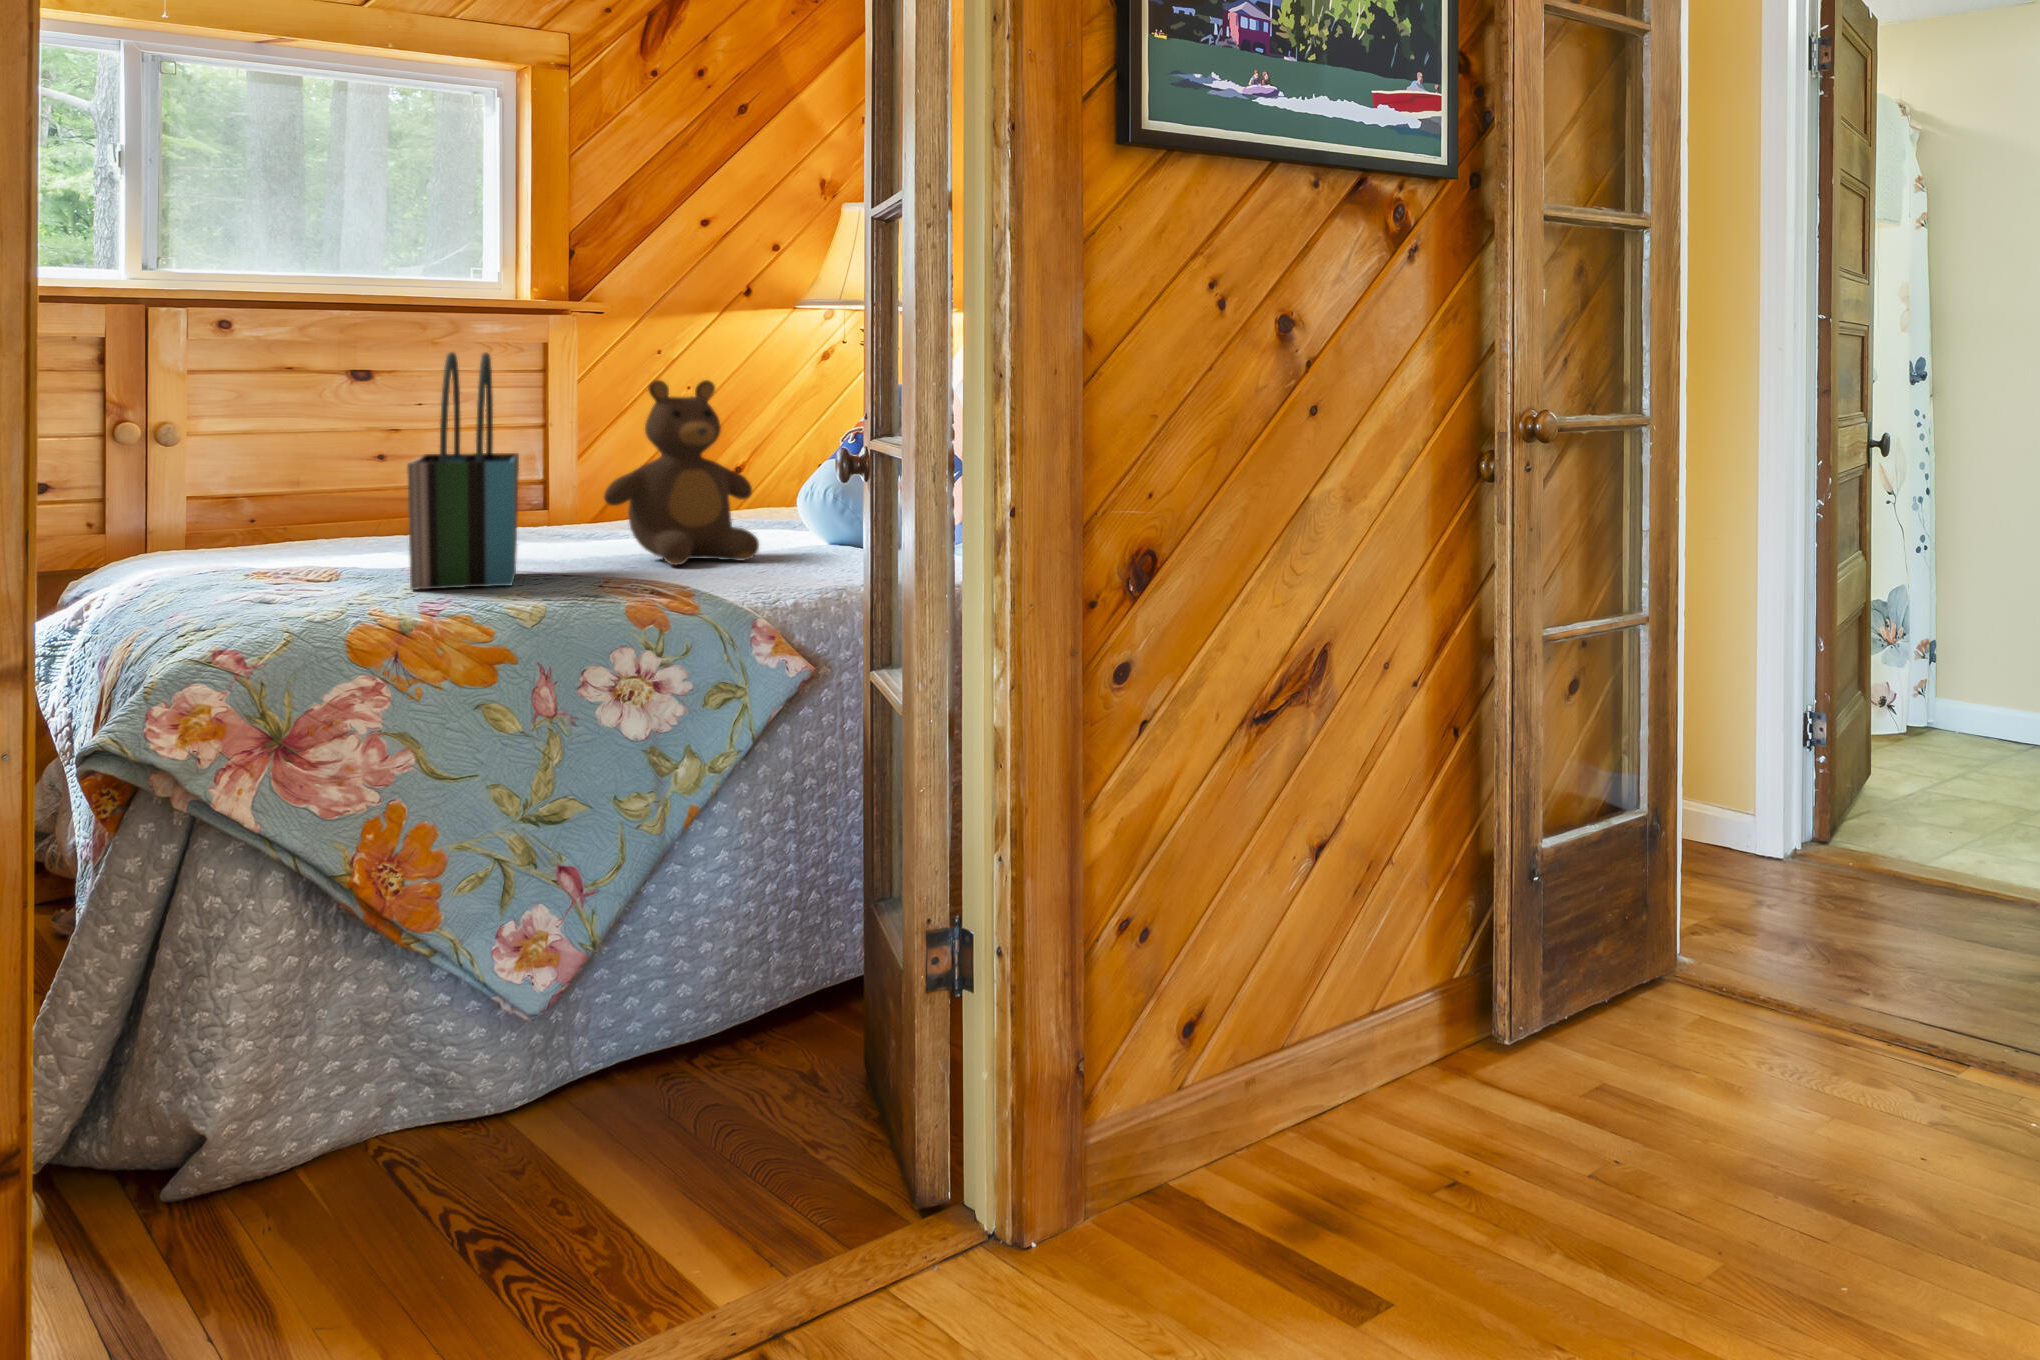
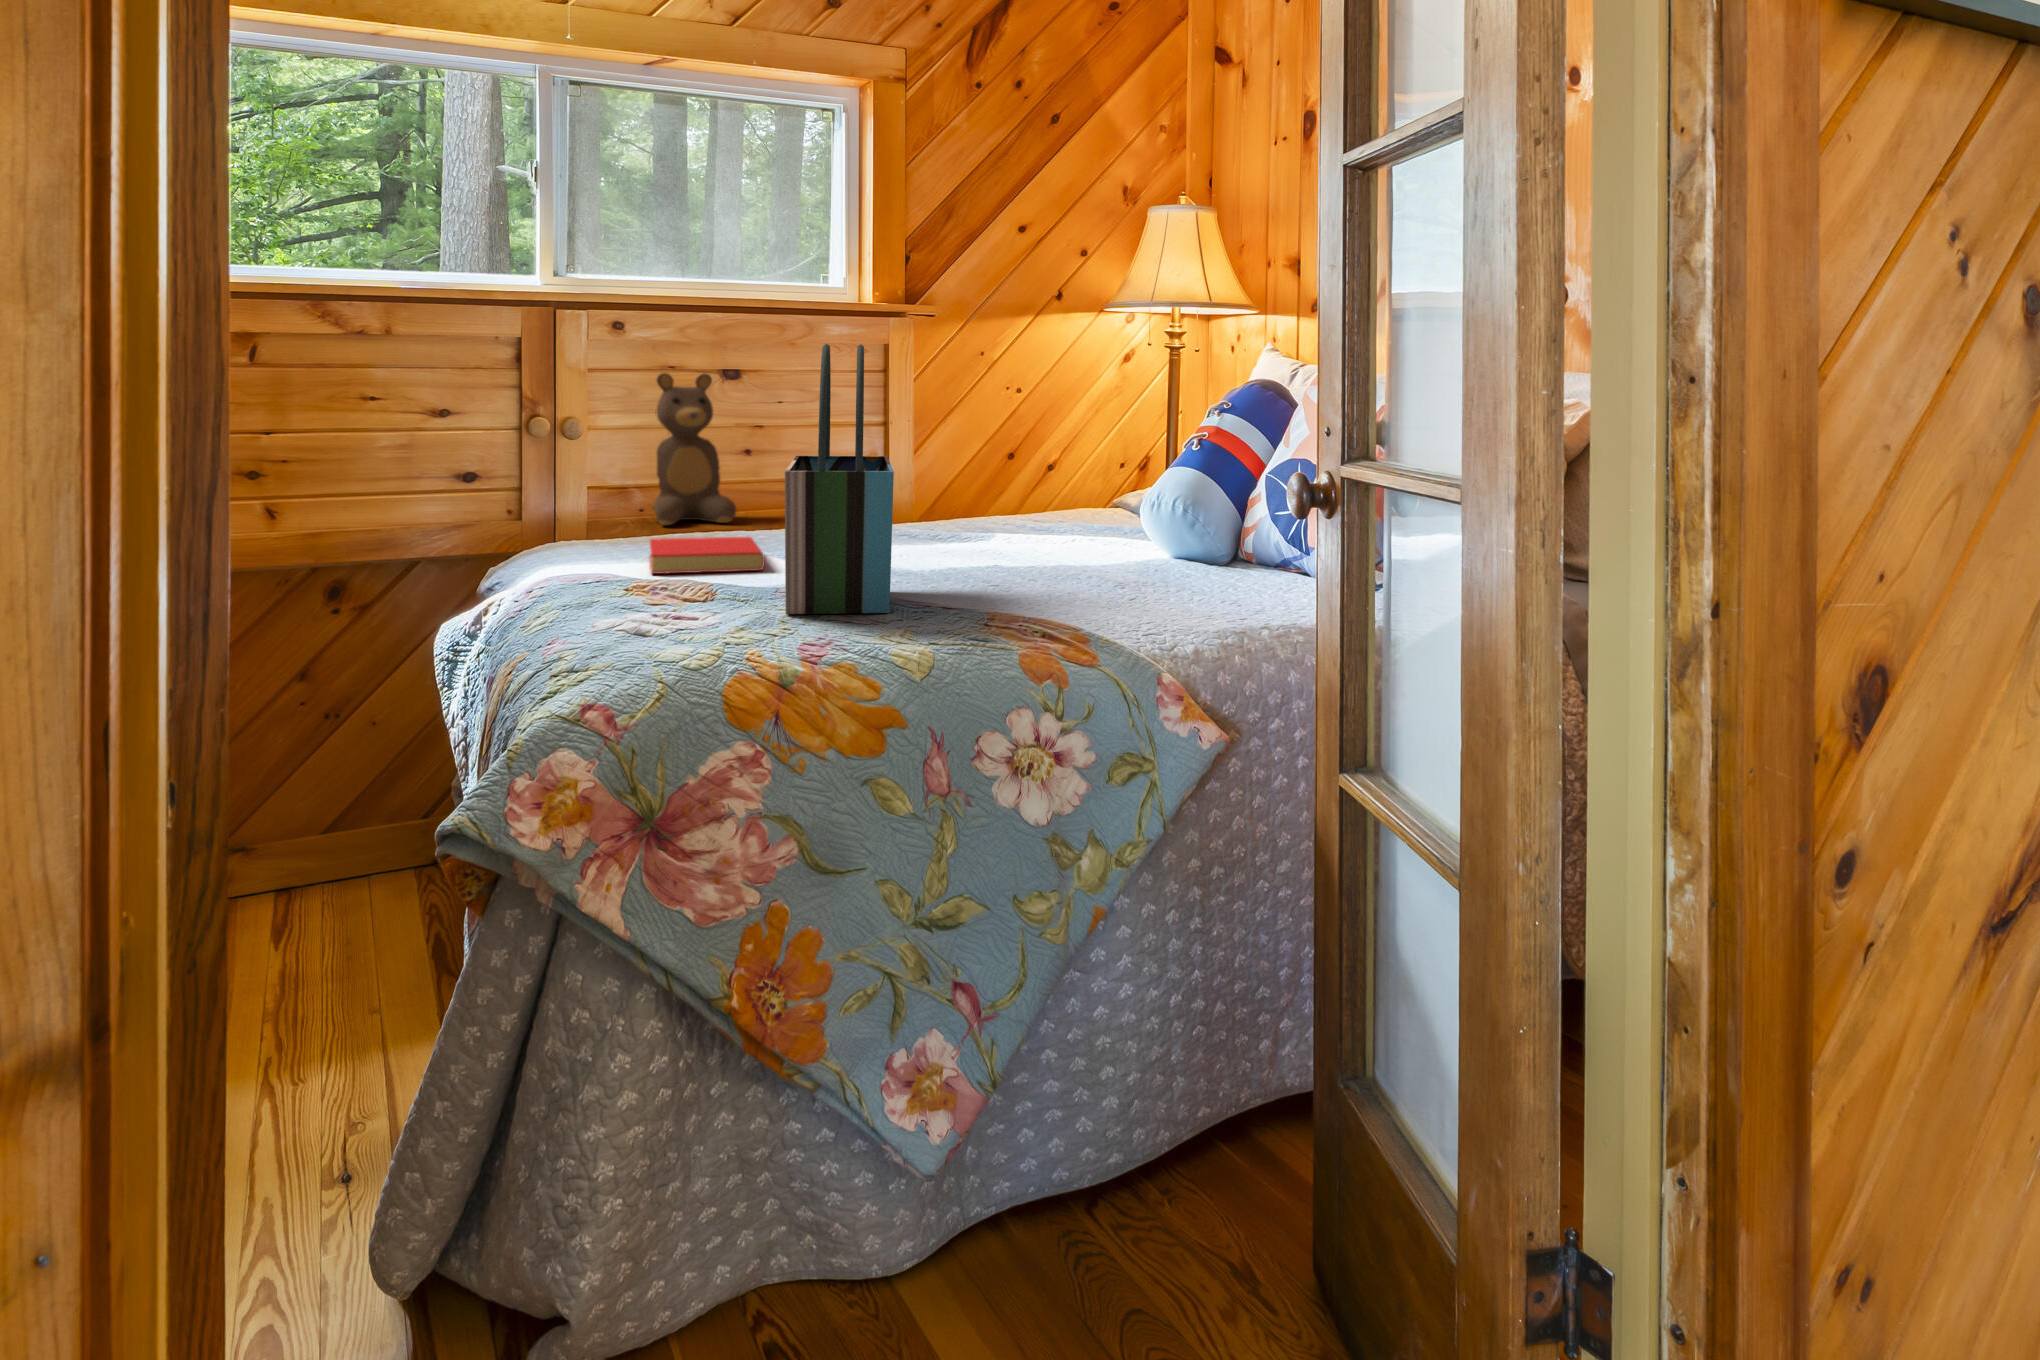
teddy bear: present [604,380,759,565] -> present [652,373,736,525]
book: none [268,538,395,571] -> present [649,537,765,574]

